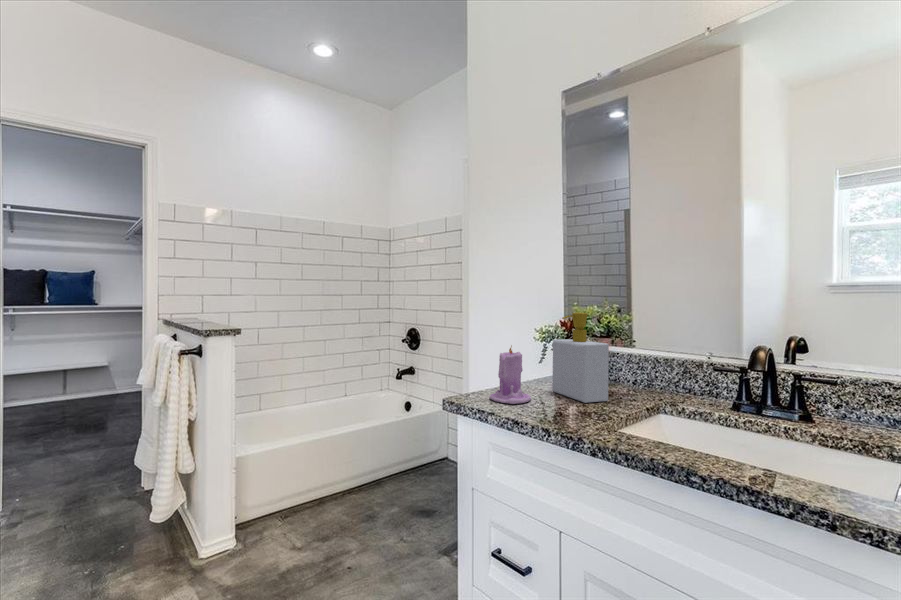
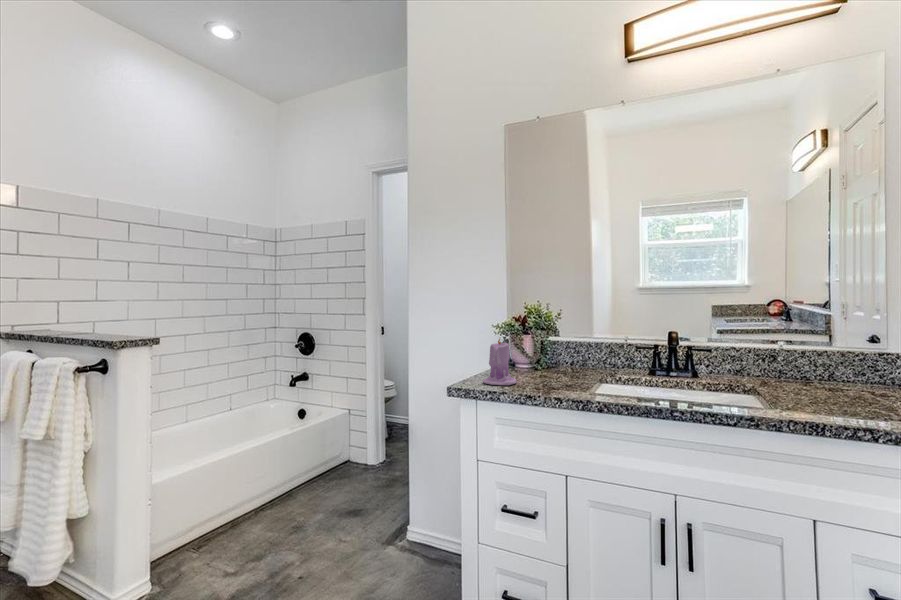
soap bottle: present [552,313,609,403] -> none [520,309,569,380]

